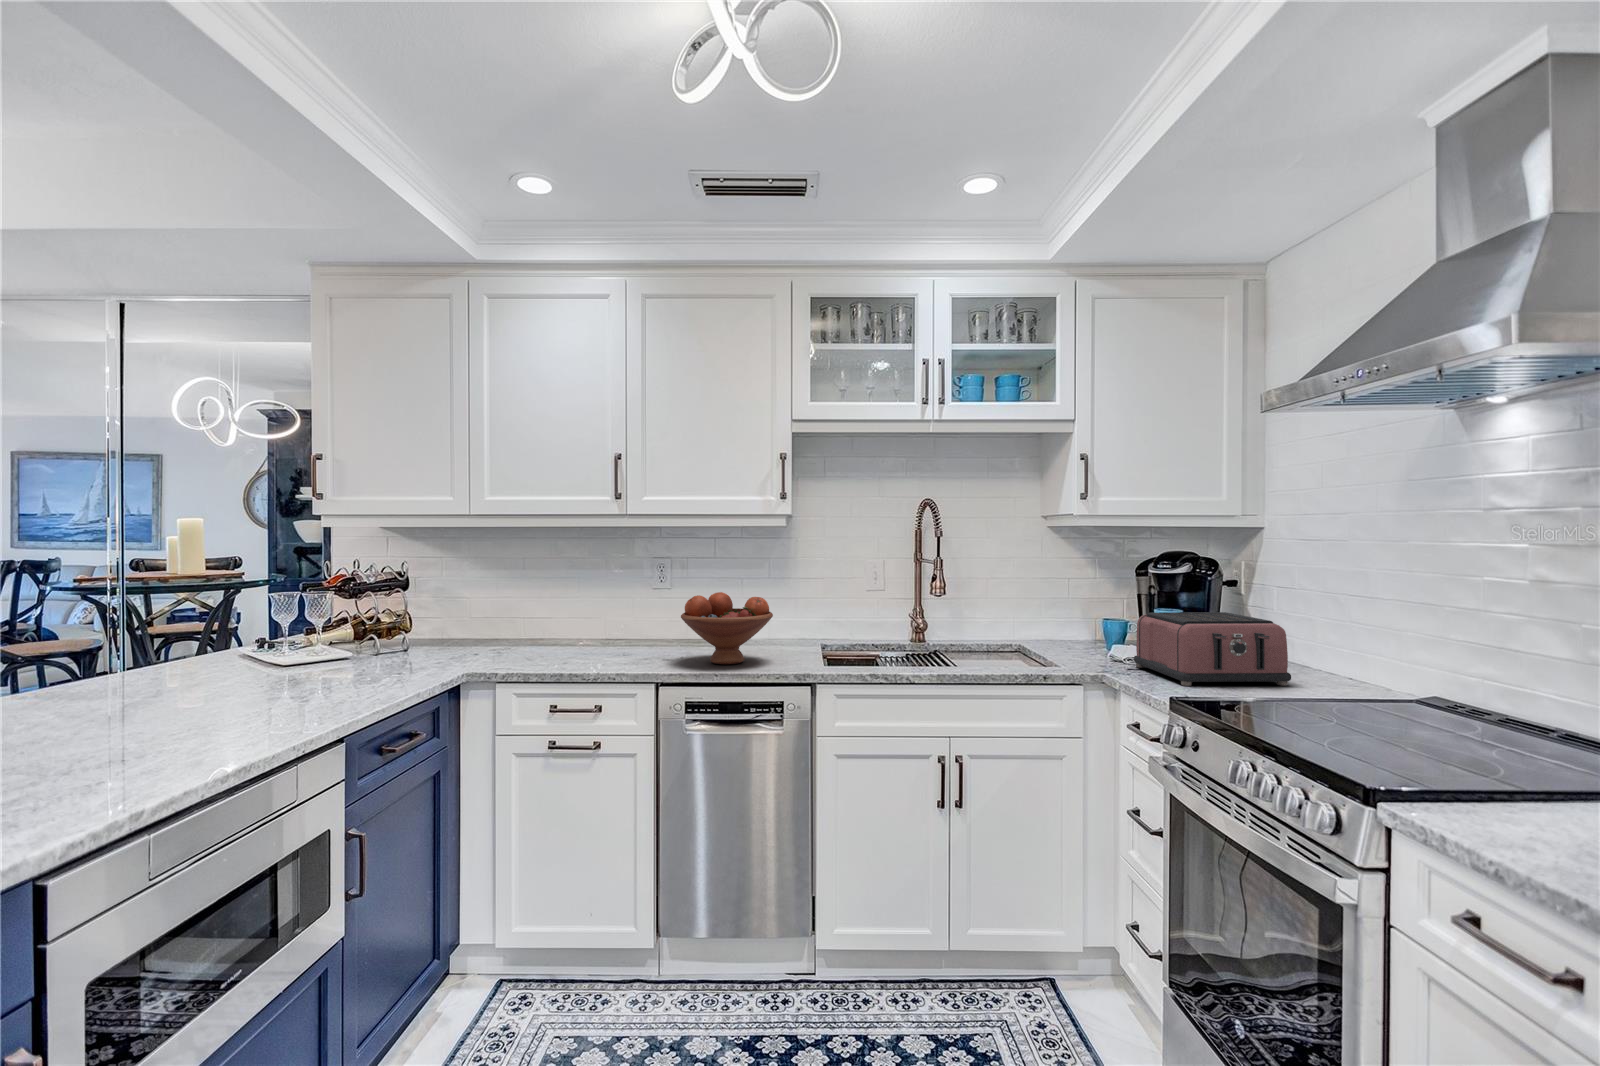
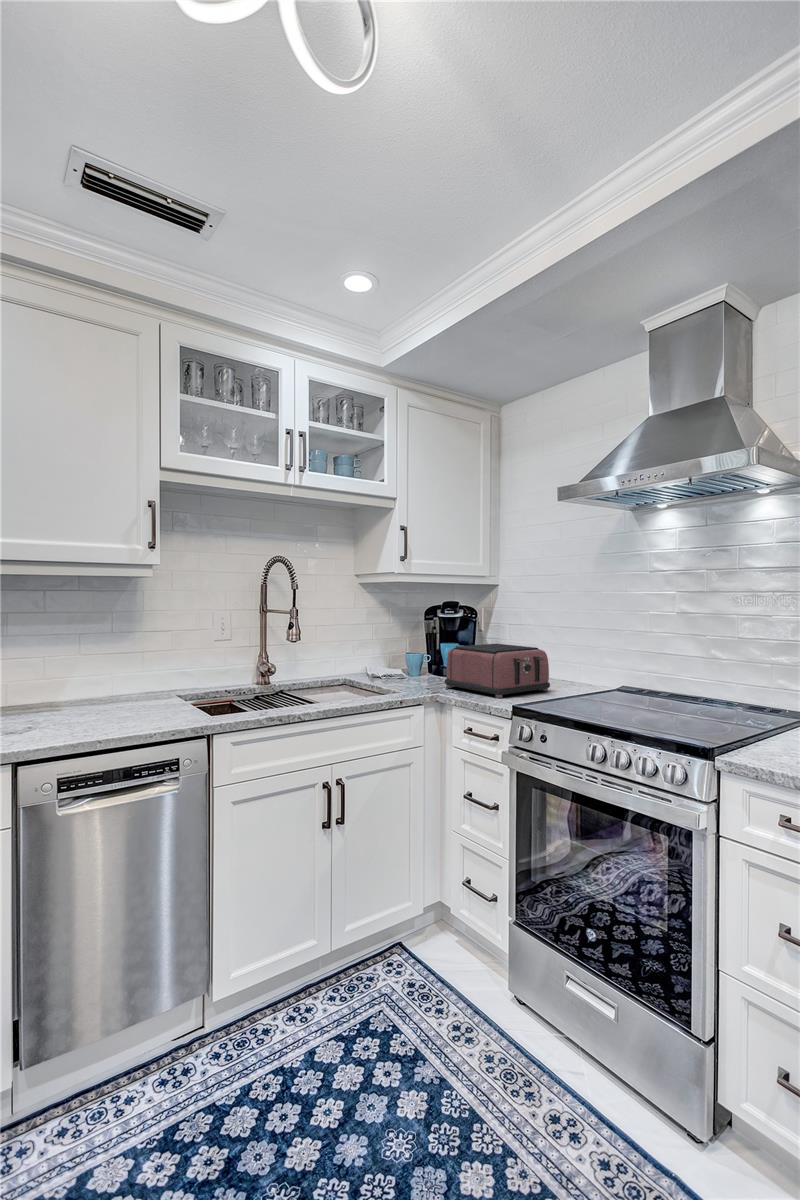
fruit bowl: present [681,592,773,664] -> none [38,646,154,726]

